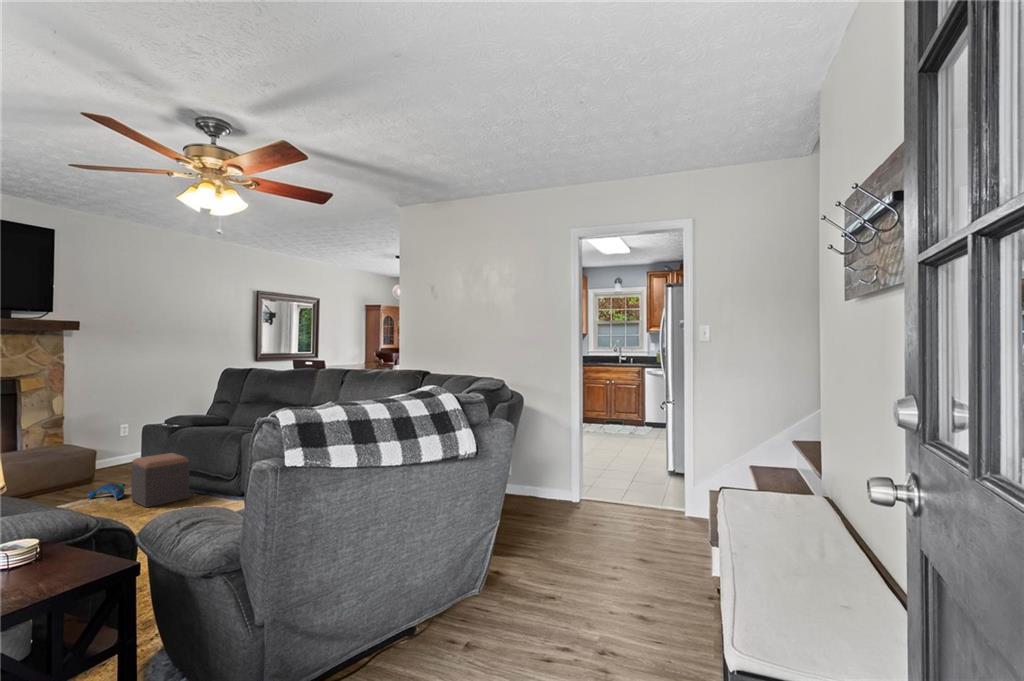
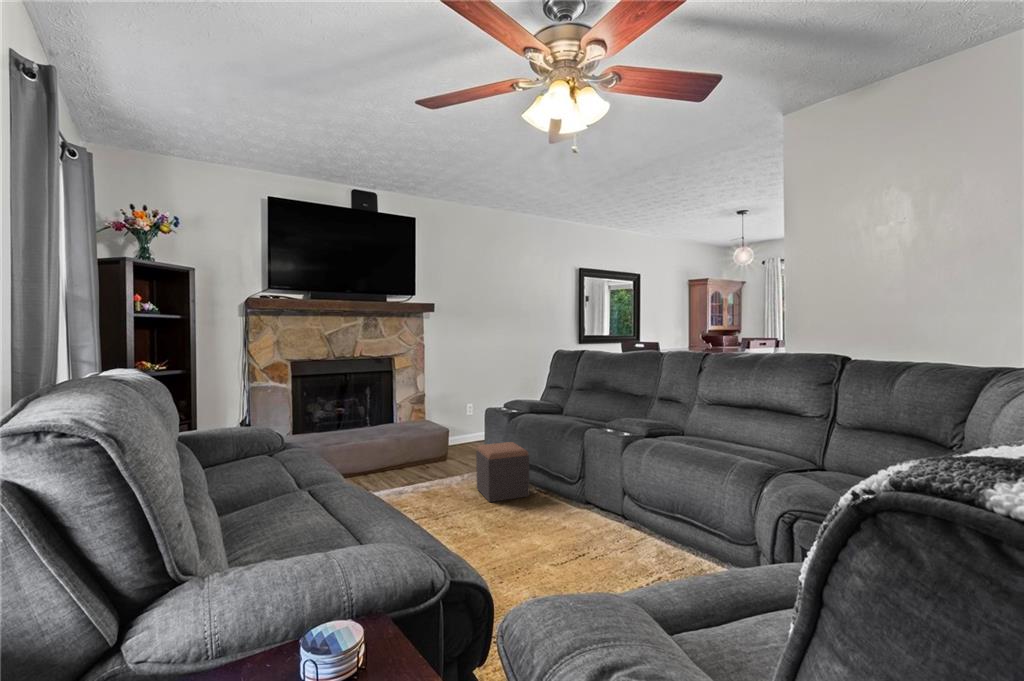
plush toy: present [88,483,125,500] -> none [441,466,471,486]

